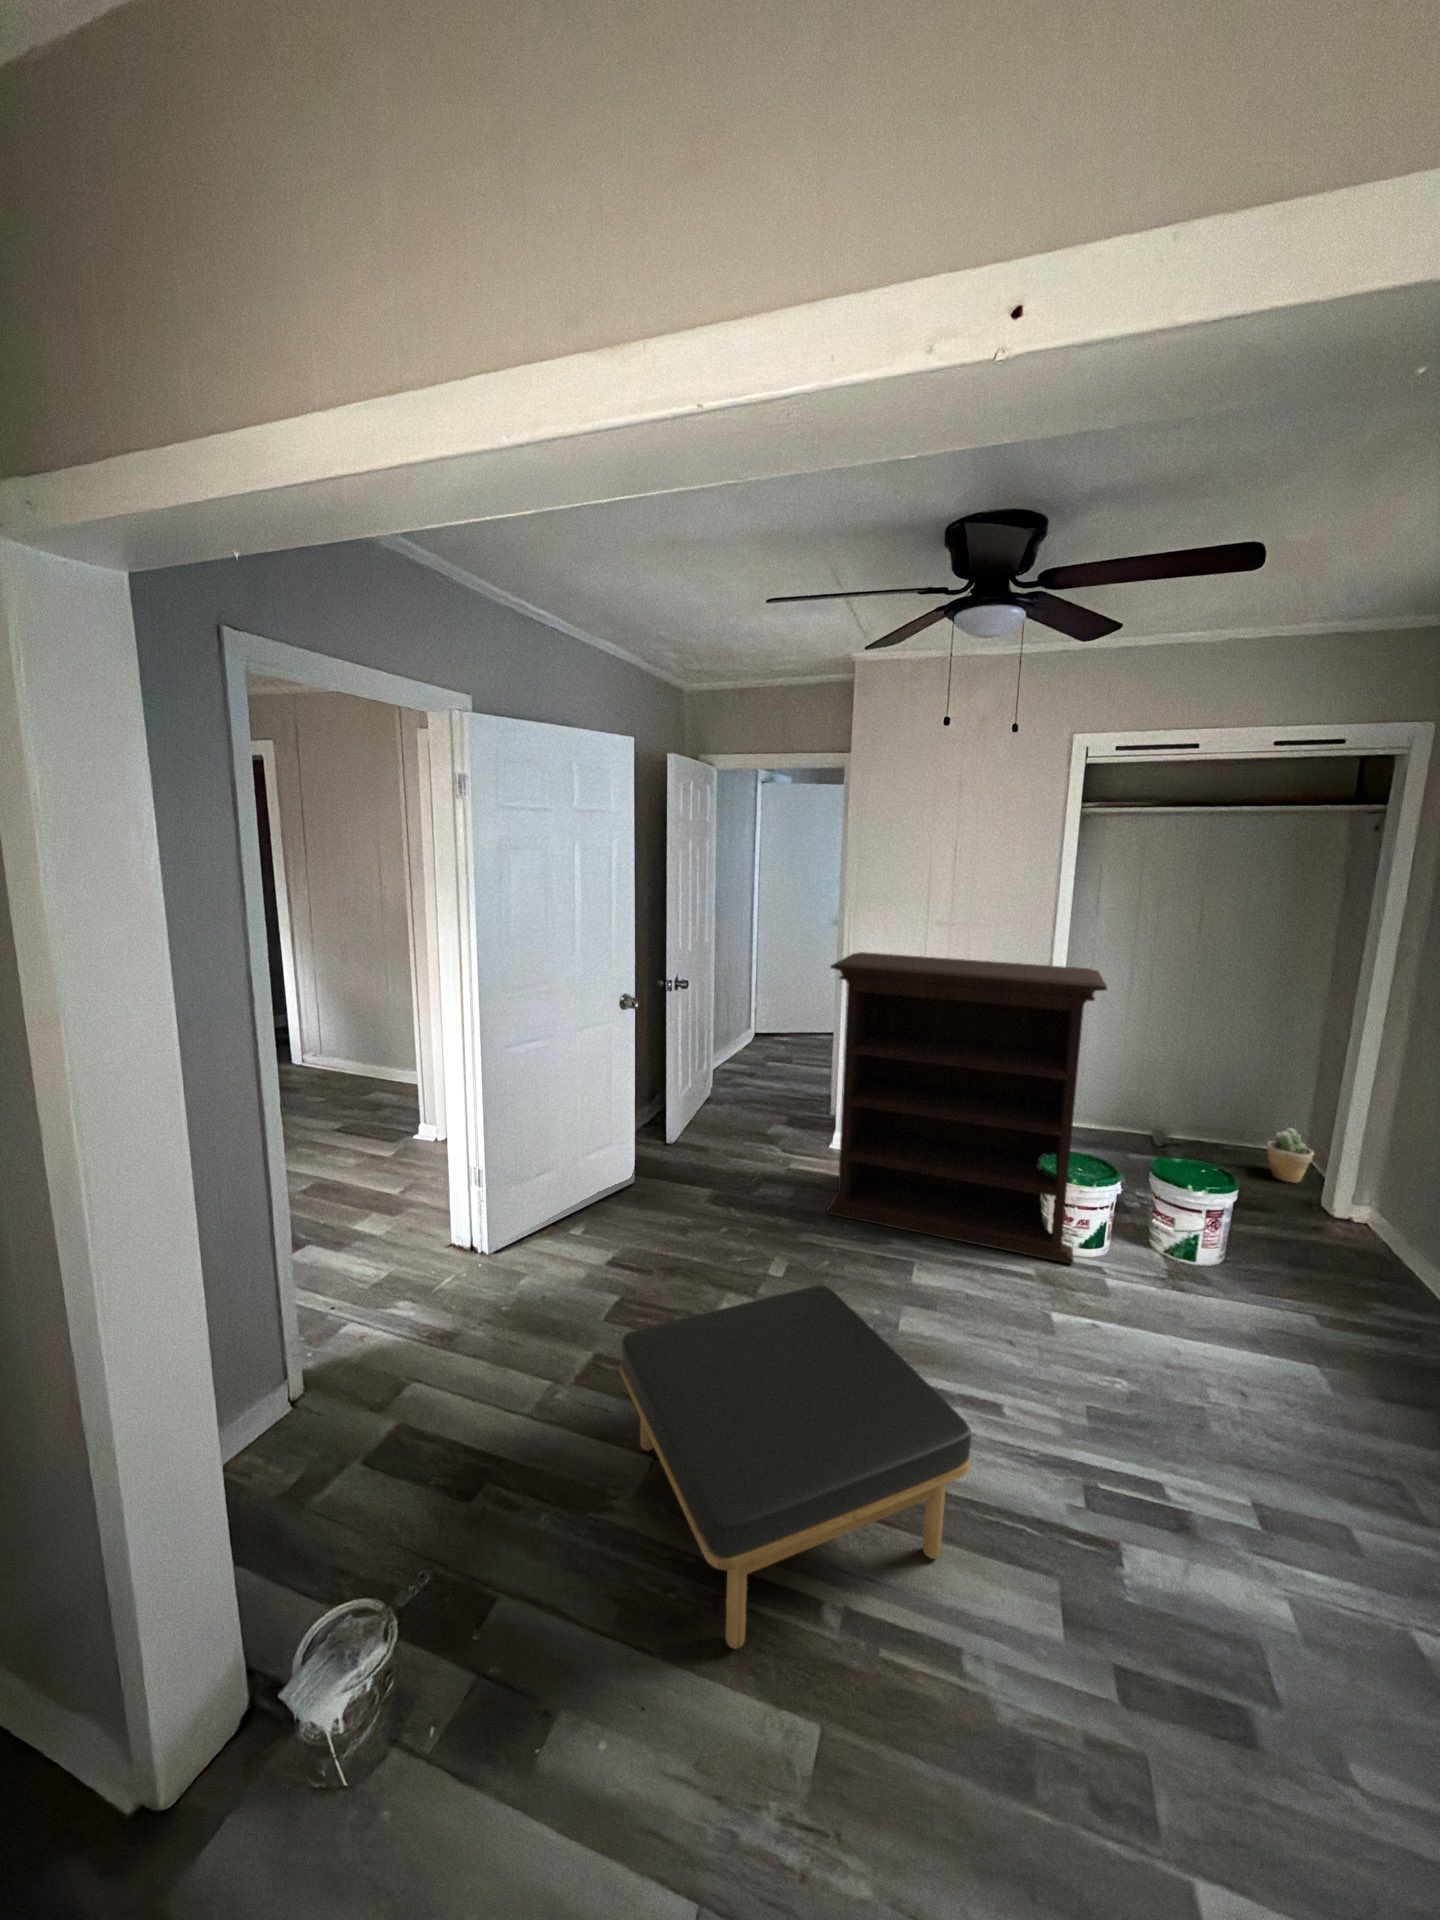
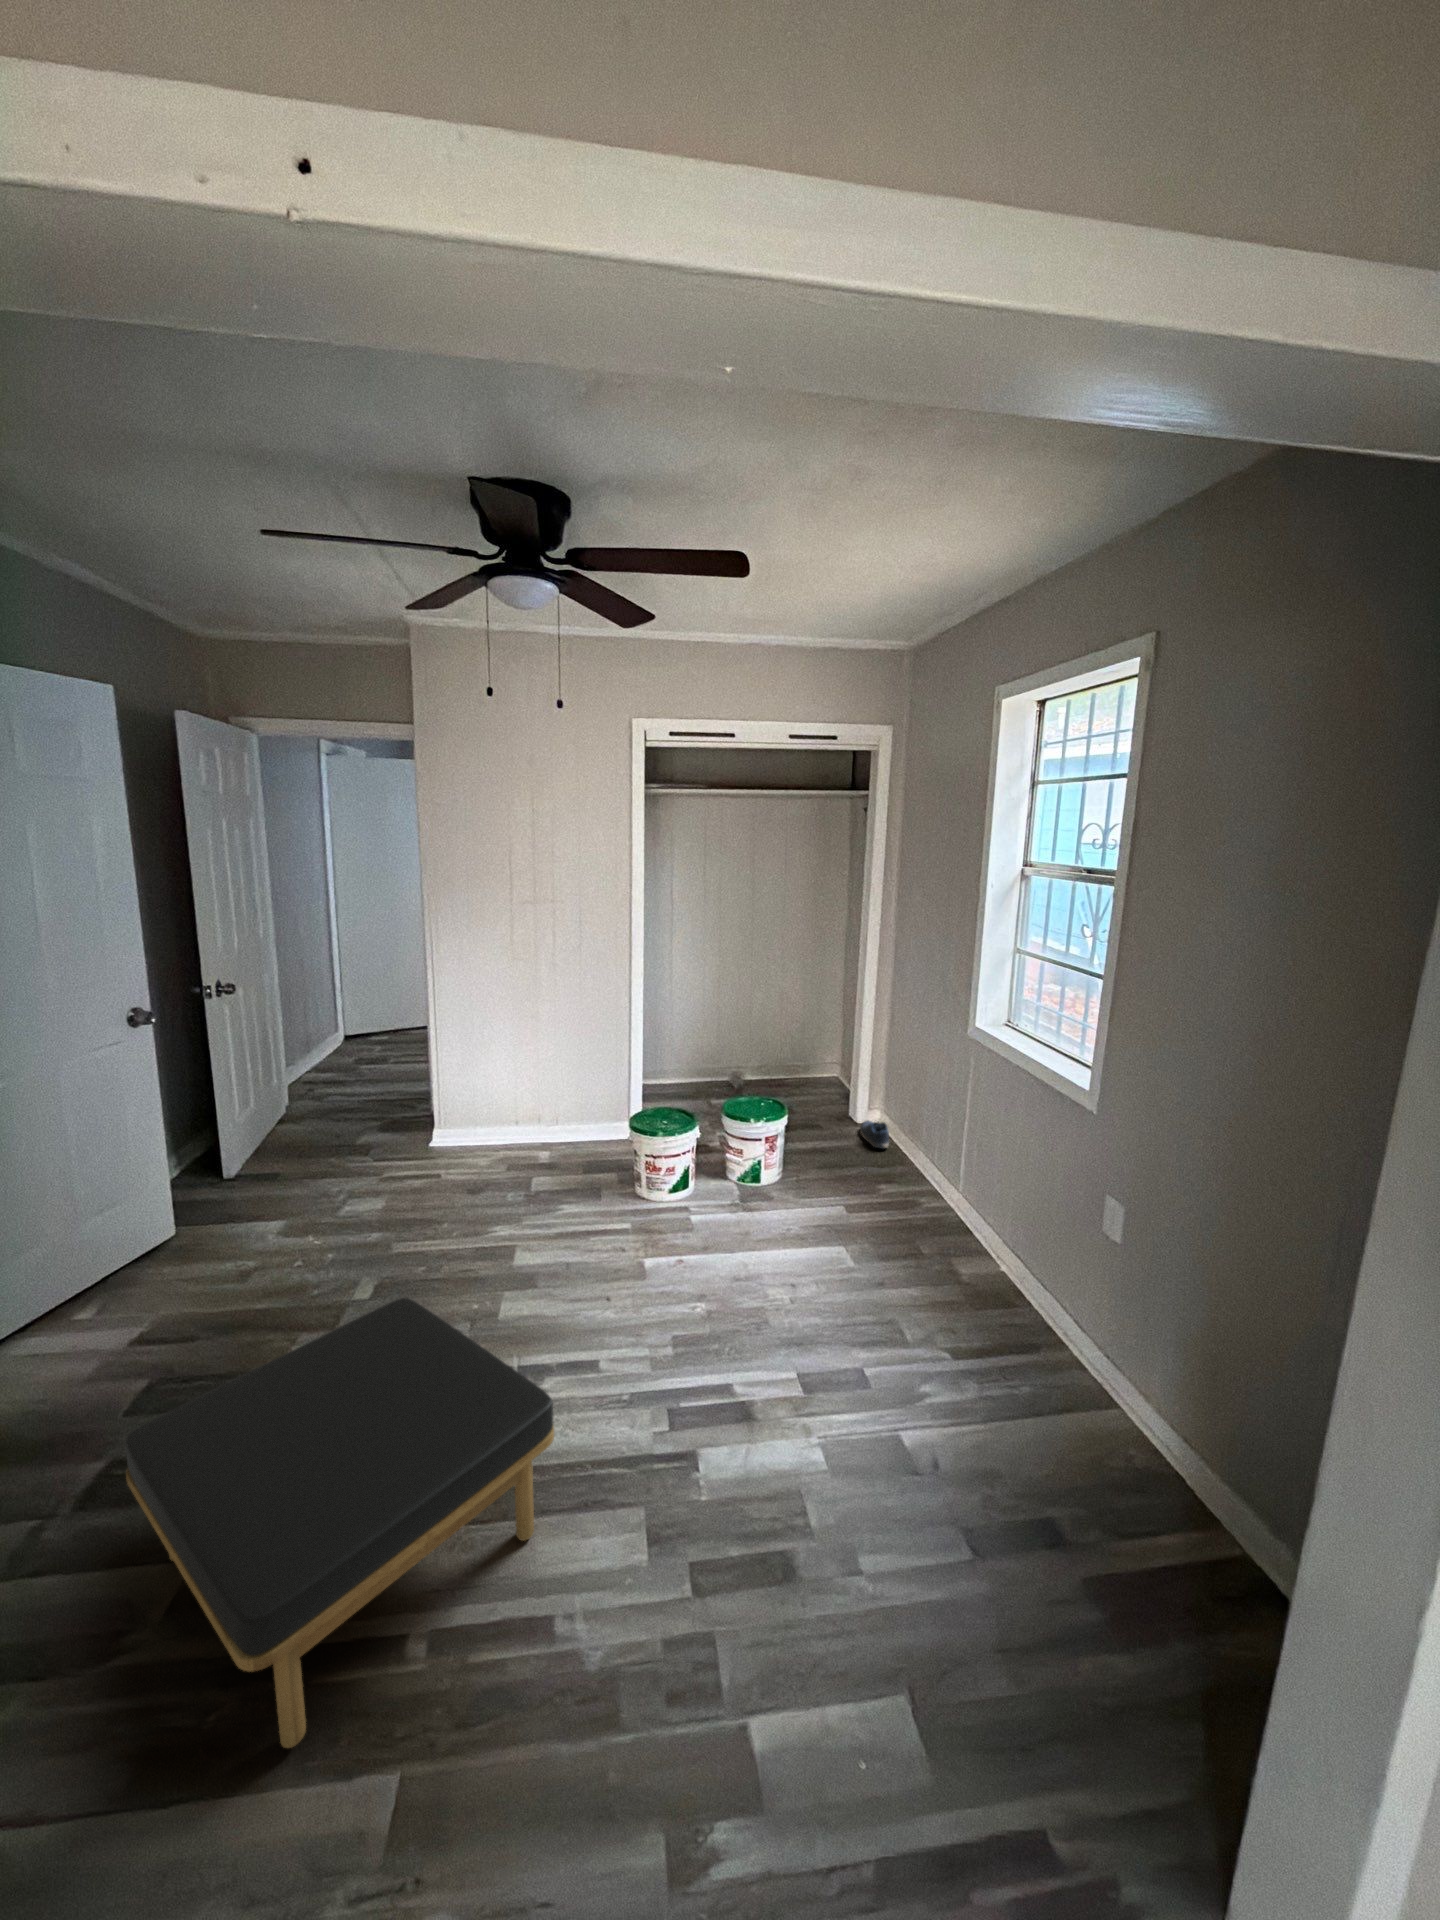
bookshelf: present [826,952,1107,1264] -> none [402,937,671,1218]
potted plant: present [1267,1128,1314,1182] -> none [811,1057,842,1100]
shoe: none [1341,1218,1389,1260] -> present [860,1121,889,1149]

